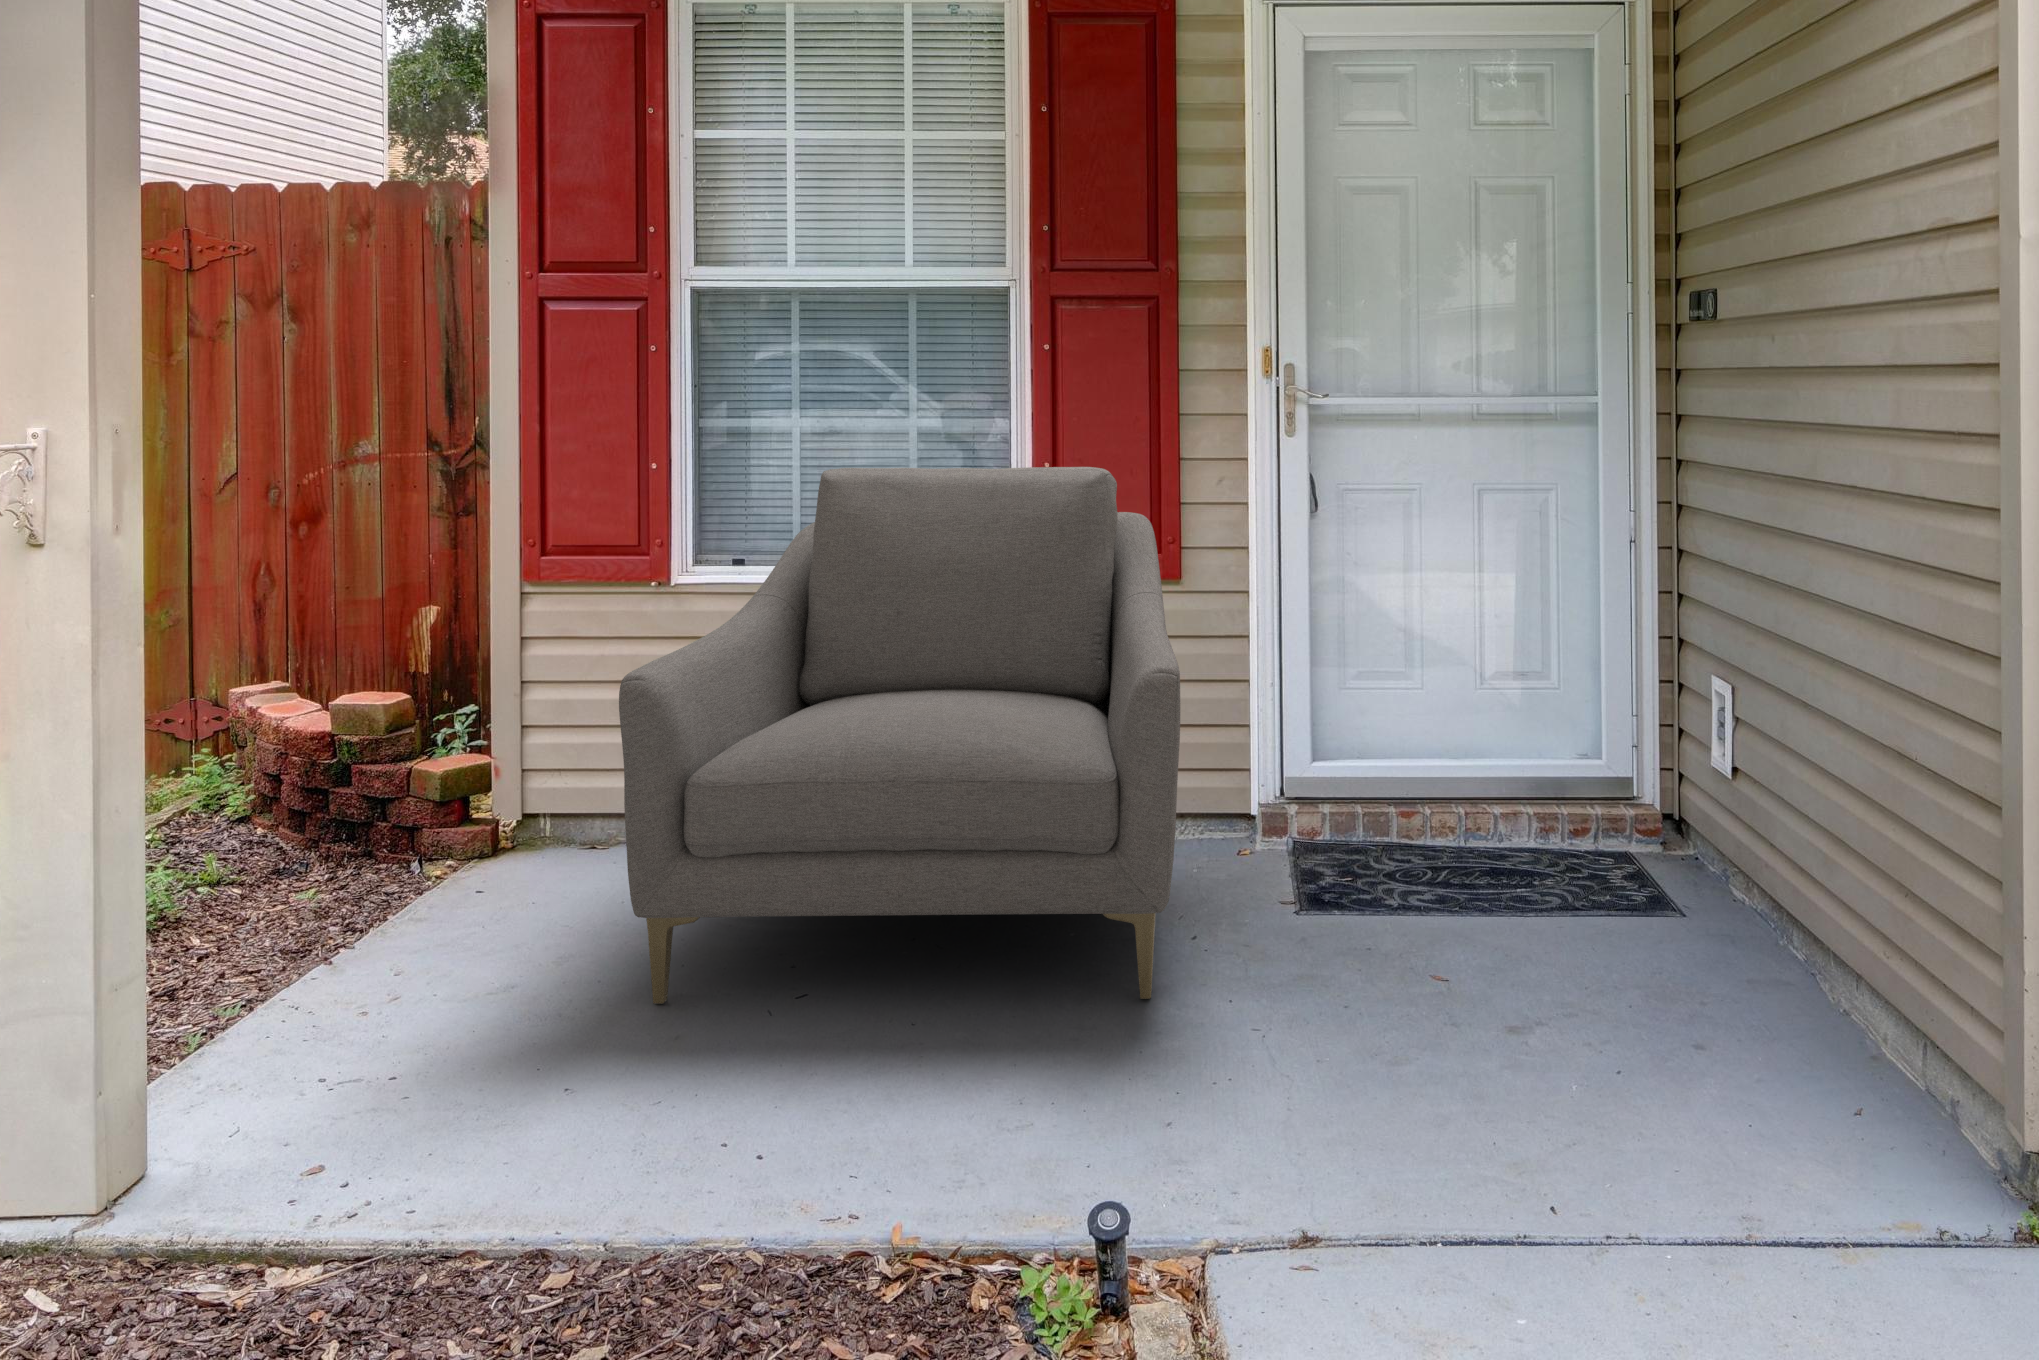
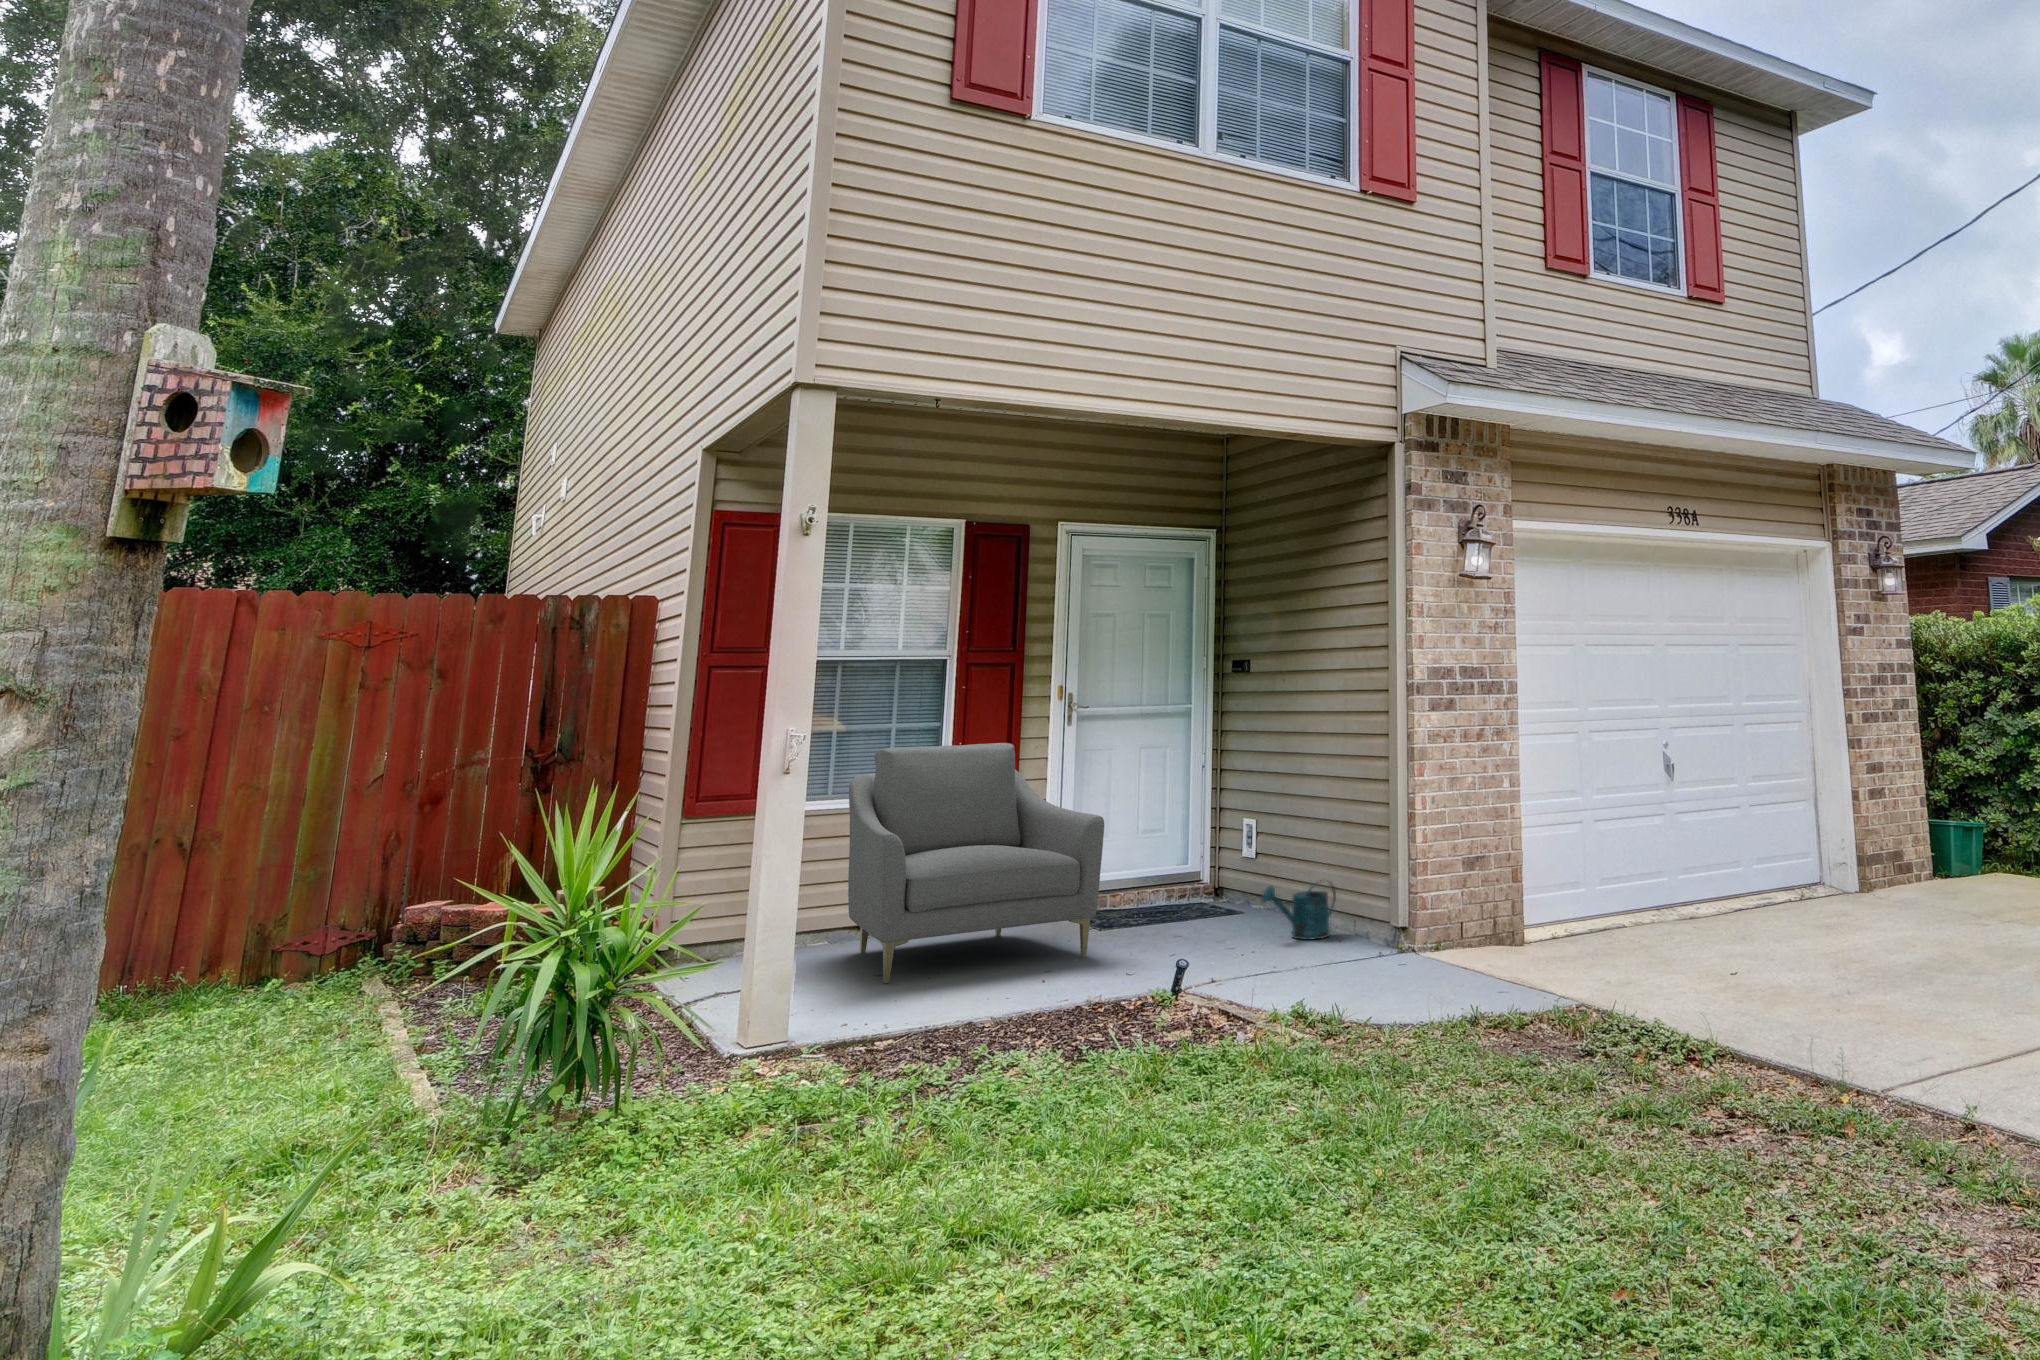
watering can: none [1613,903,1860,1081] -> present [1262,880,1336,940]

